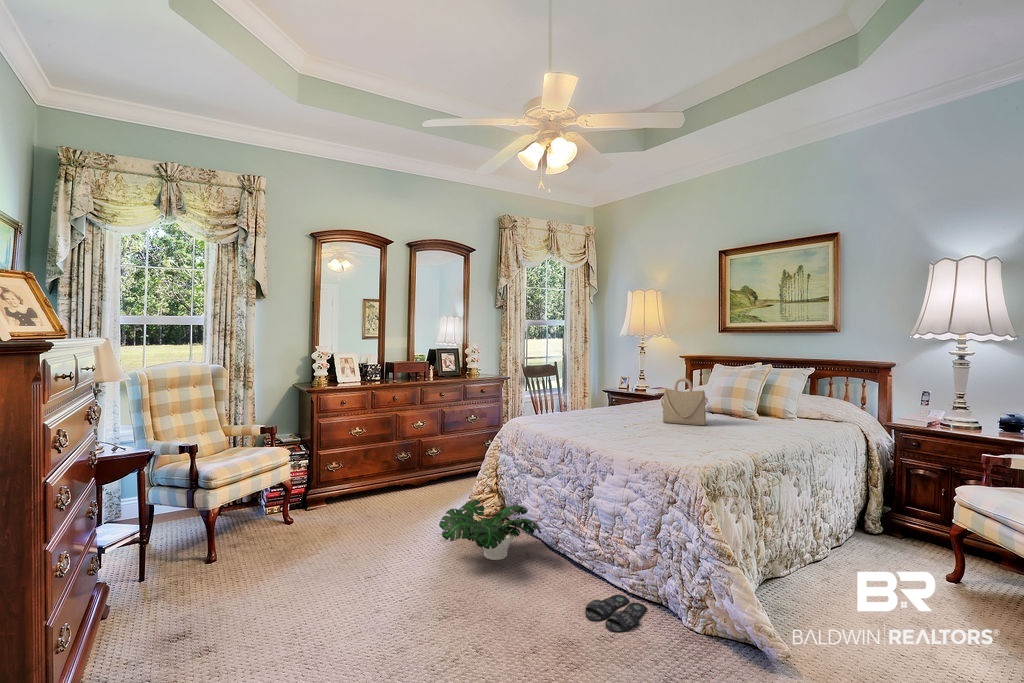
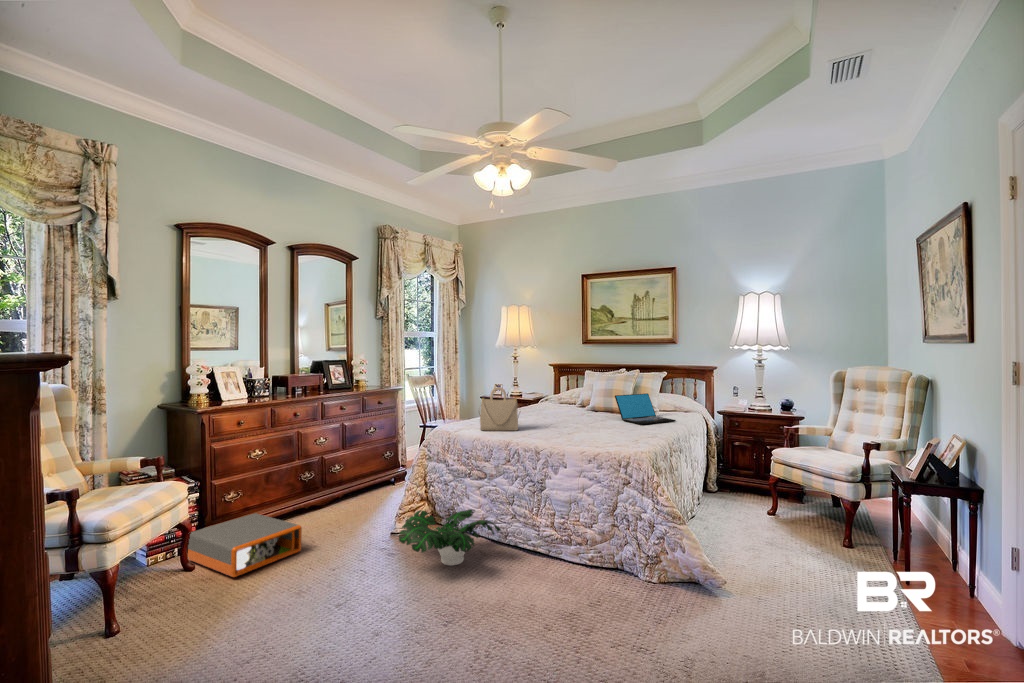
handbag: present [661,378,708,425] -> present [479,387,518,431]
laptop: none [719,395,800,433] -> present [615,394,676,425]
storage box: none [302,481,382,532] -> present [188,513,302,577]
slippers: present [585,595,646,632] -> none [565,569,611,597]

